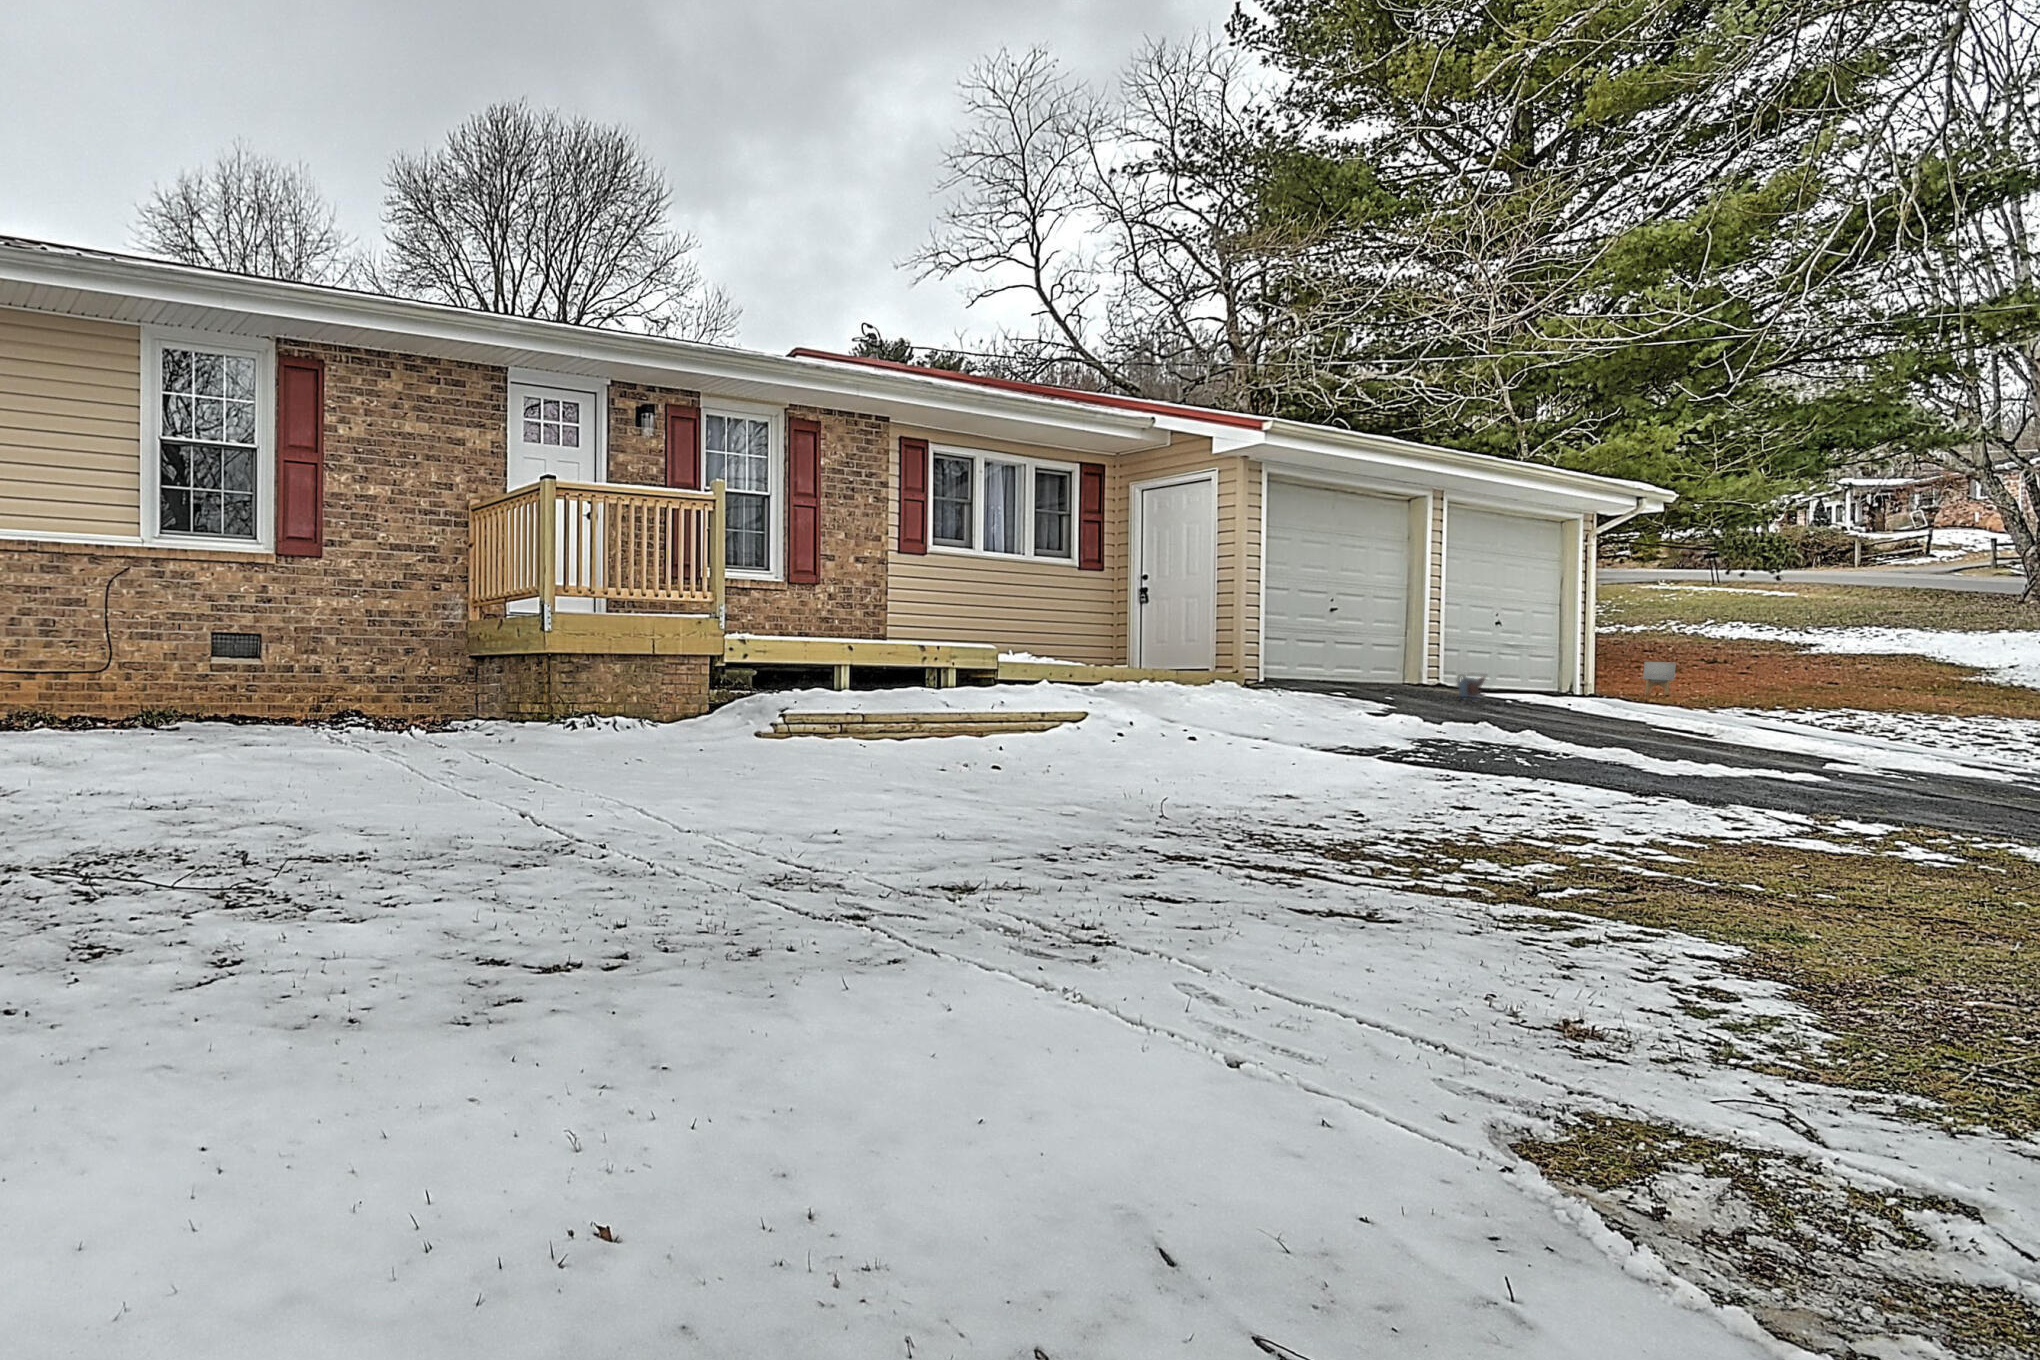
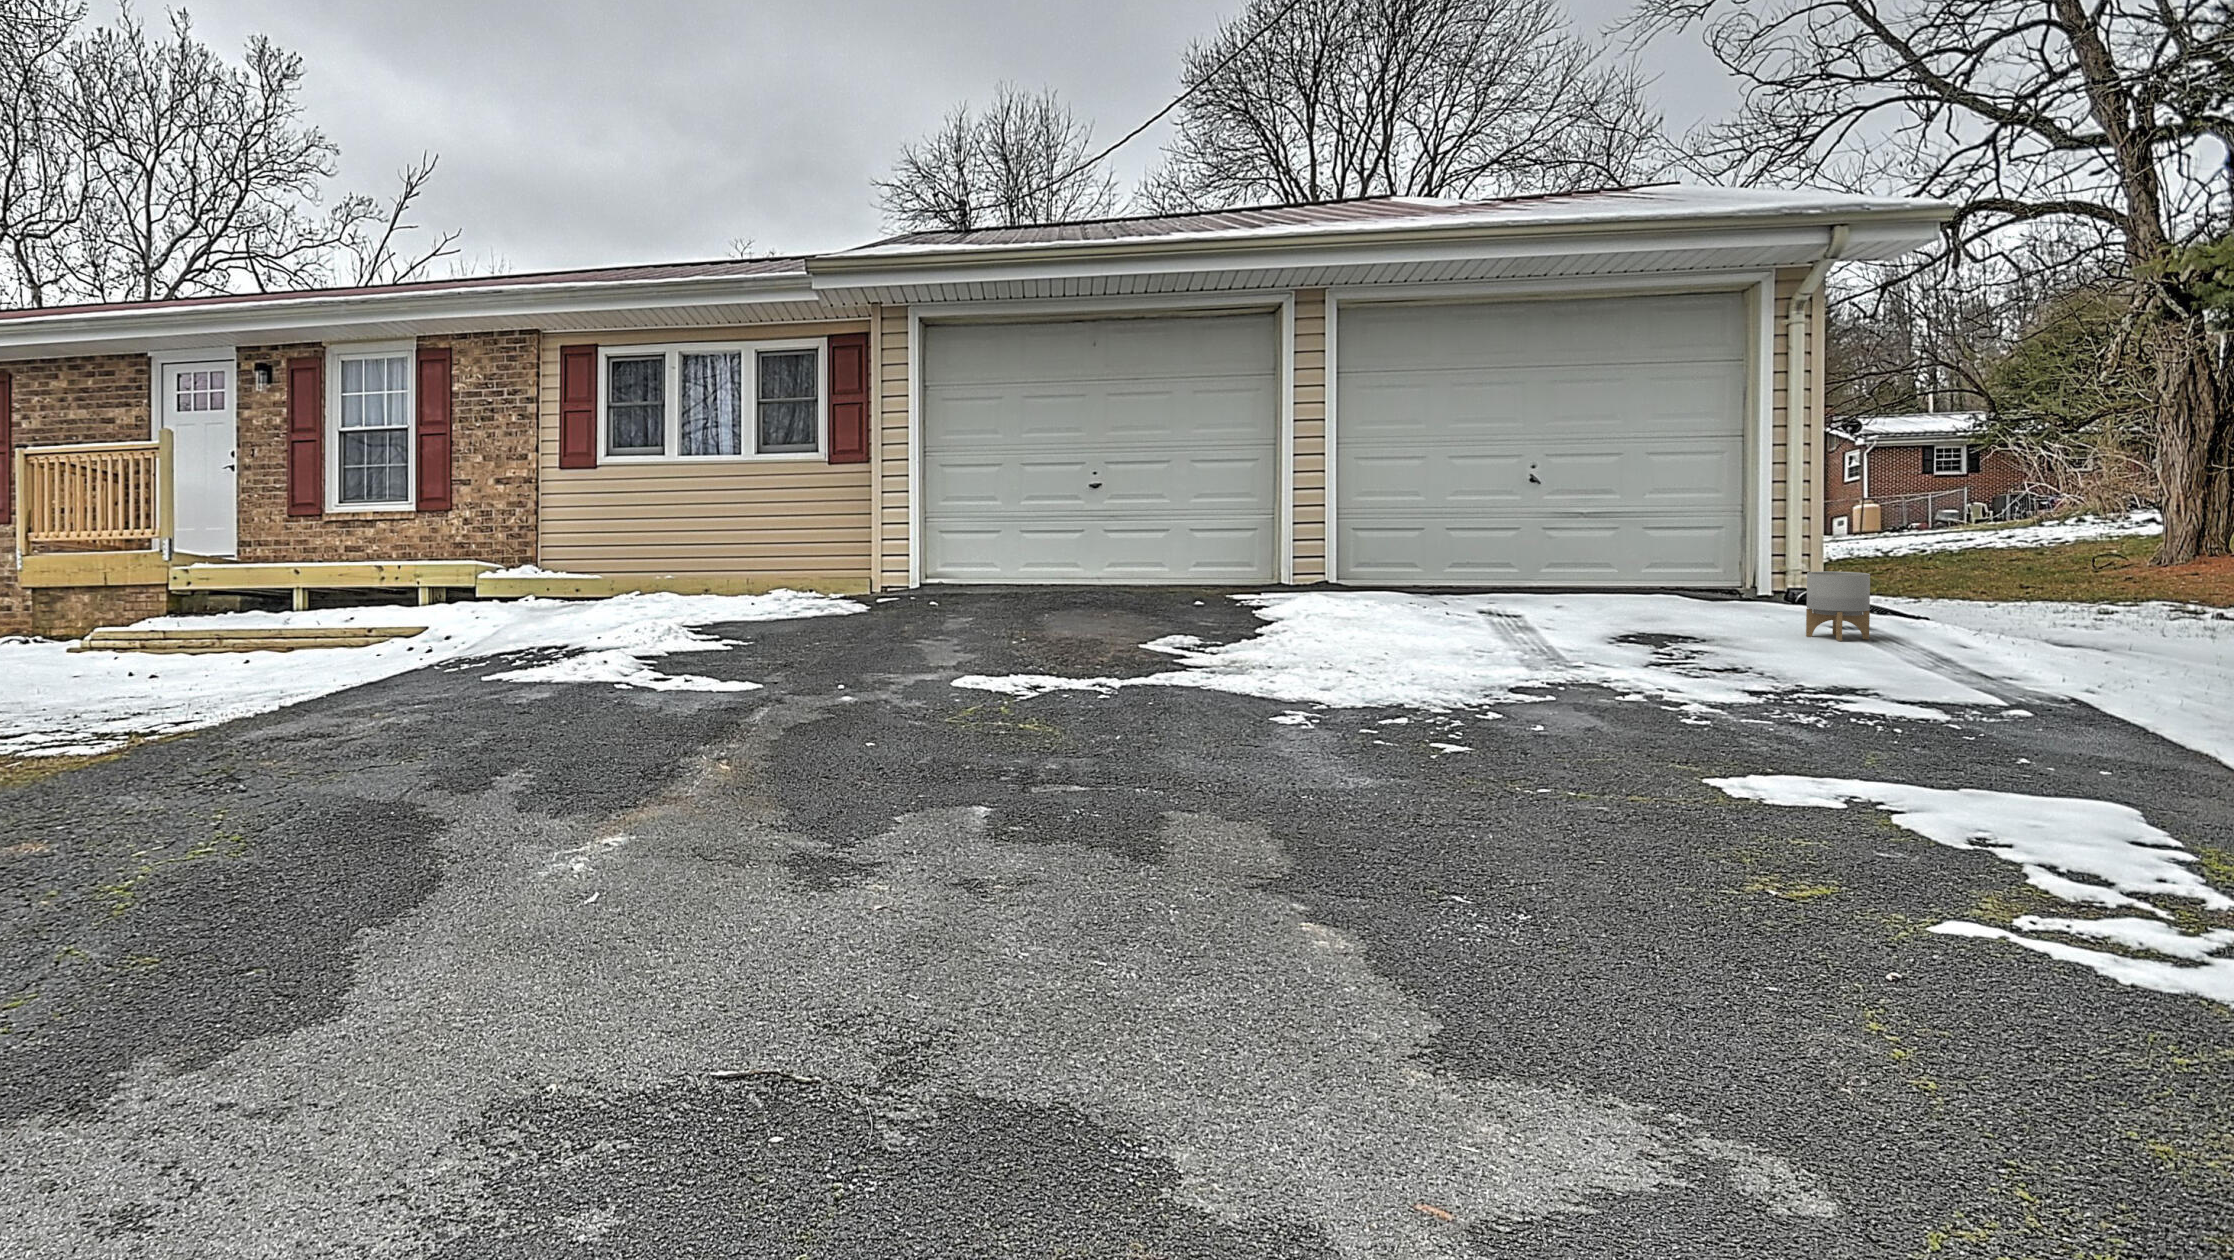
watering can: present [1456,675,1485,698] -> none [819,621,880,657]

